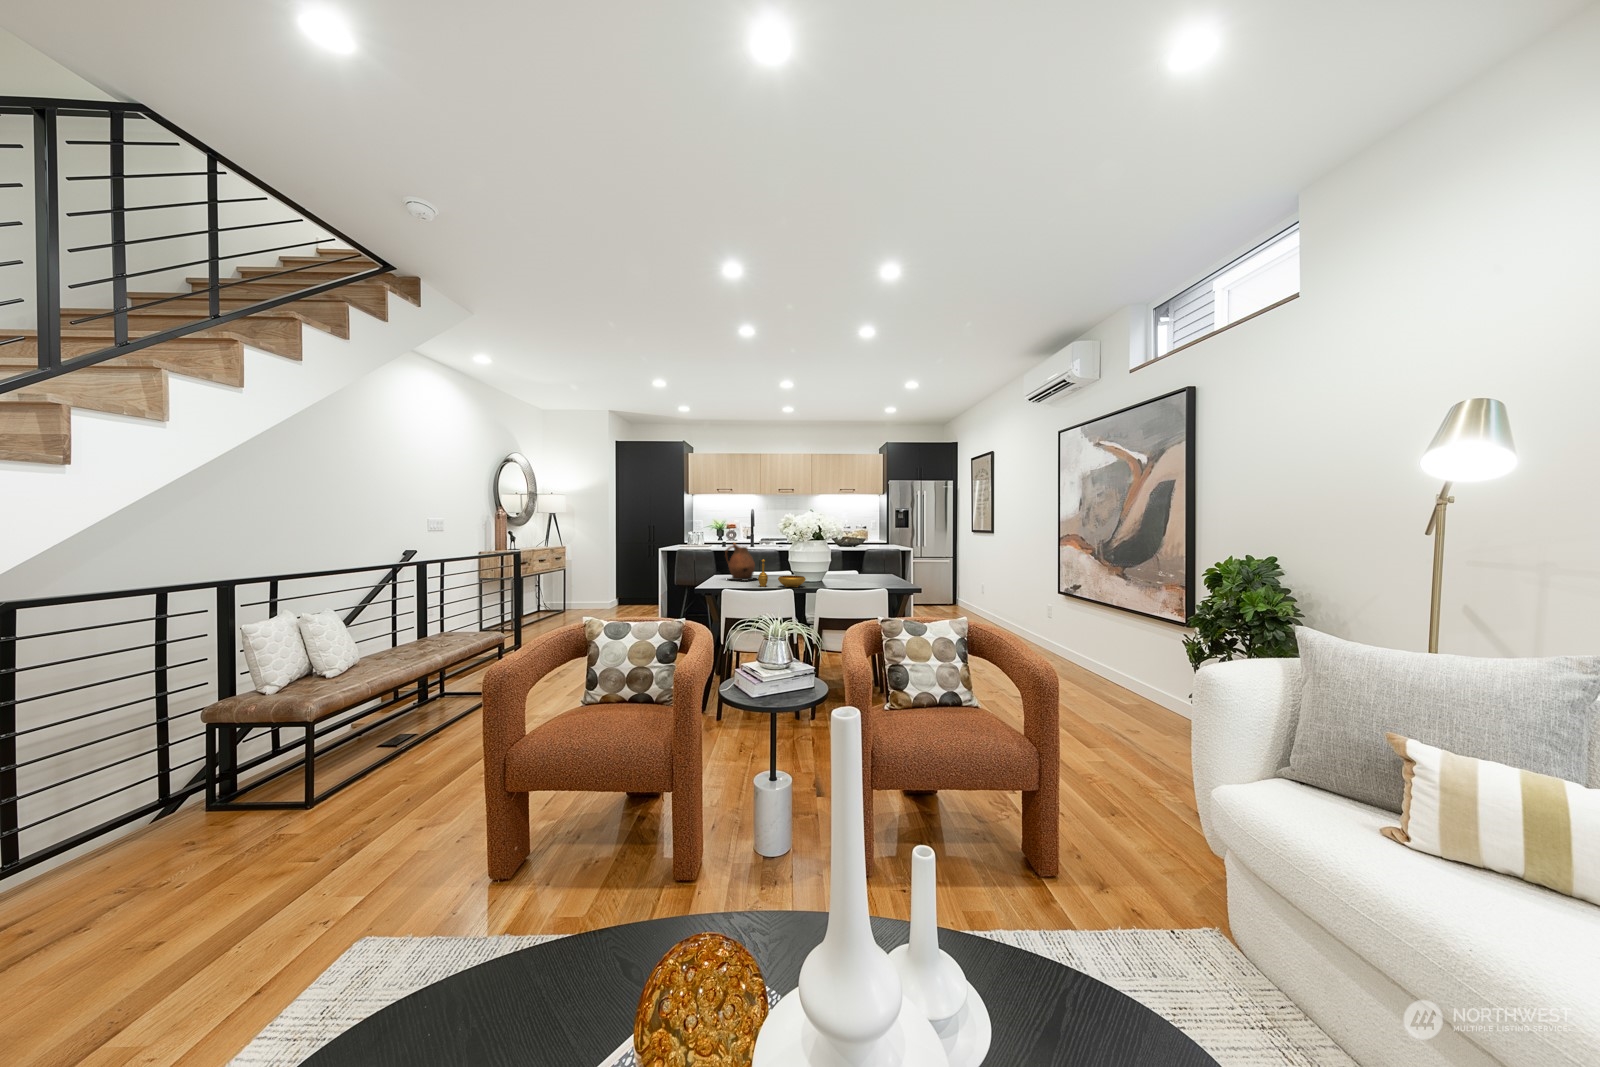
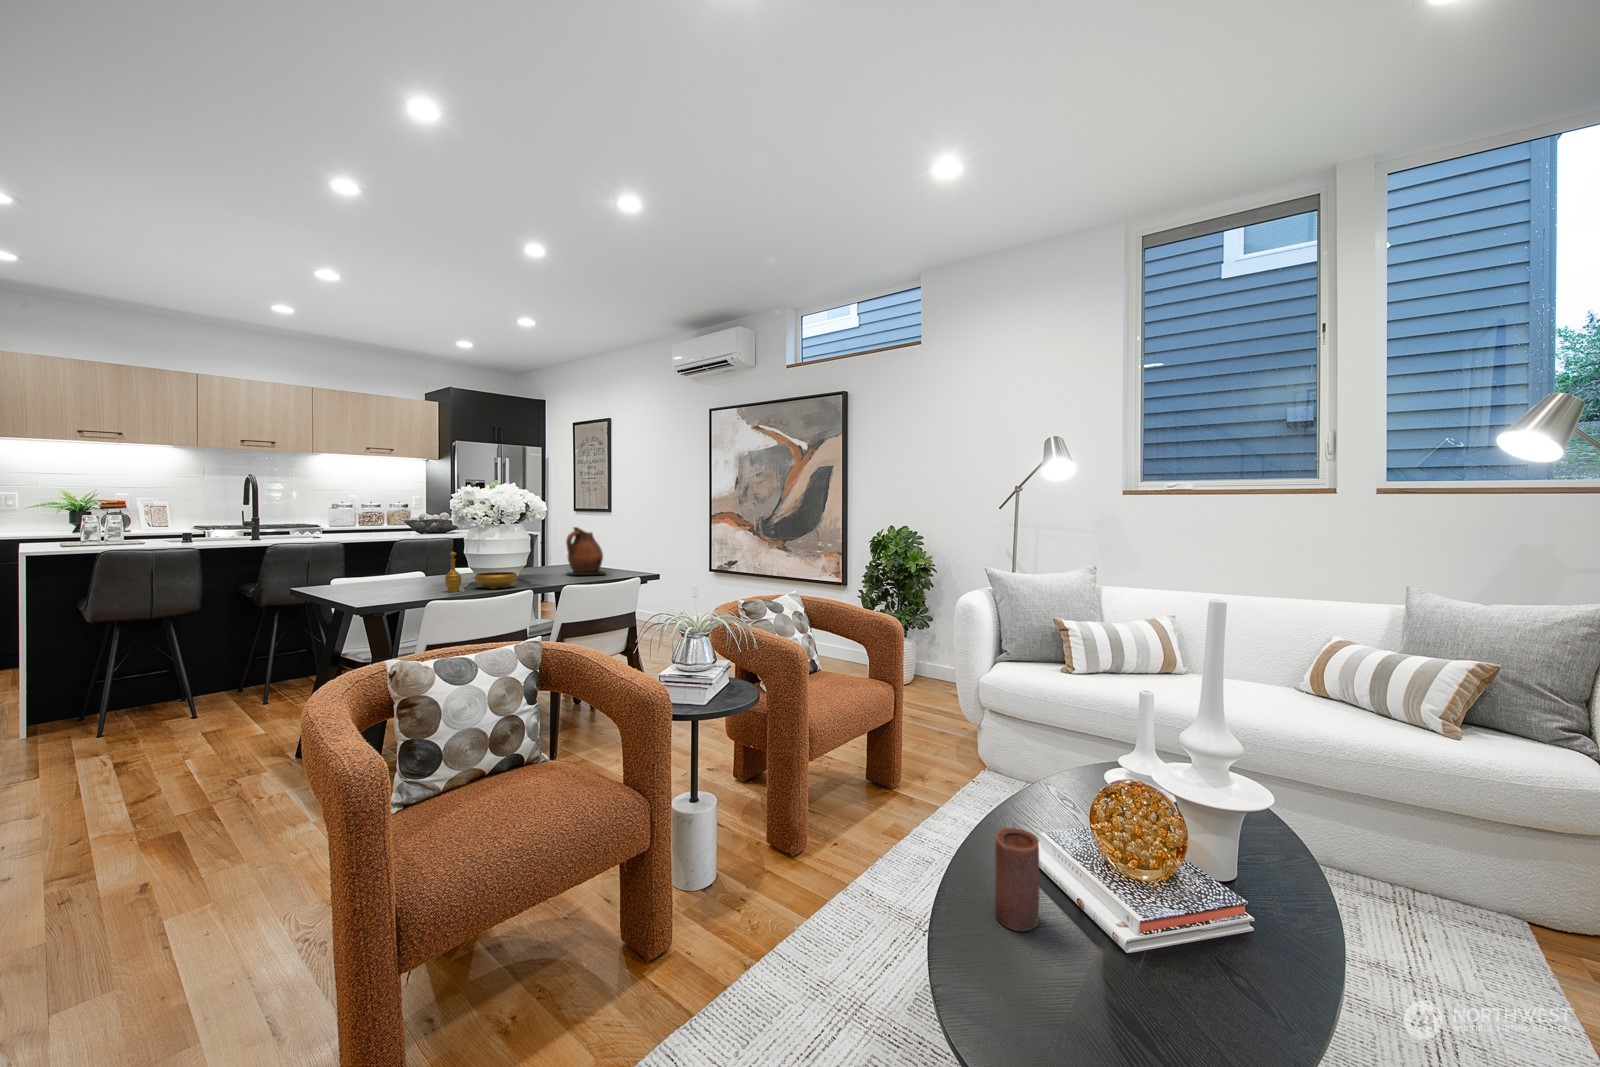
ceramic pitcher: present [725,543,755,581] -> present [566,527,605,575]
candle: none [546,889,599,1019] -> present [995,828,1039,931]

